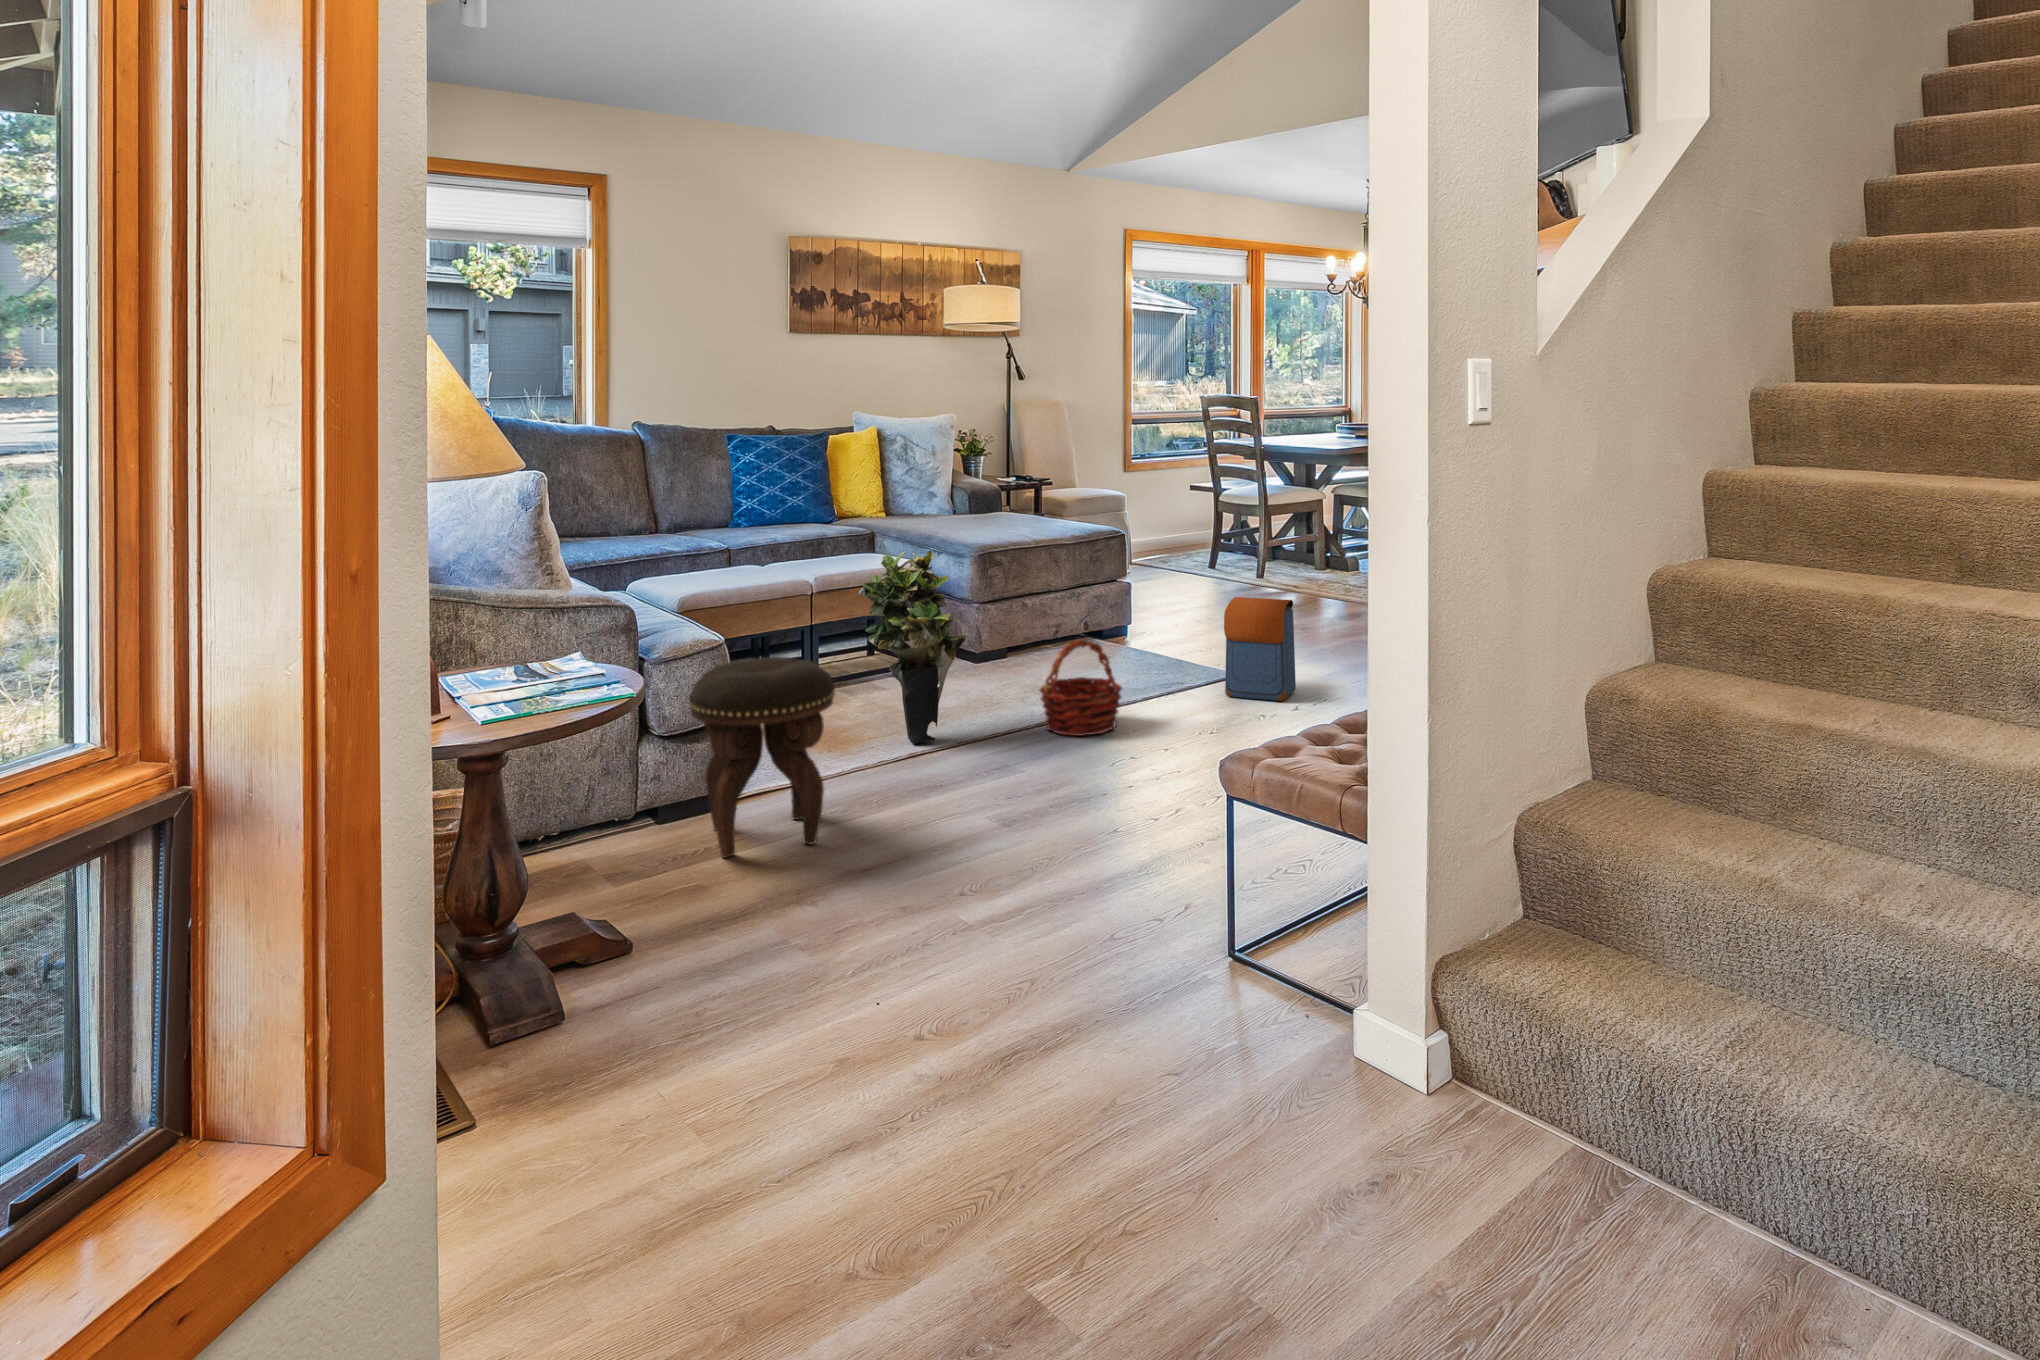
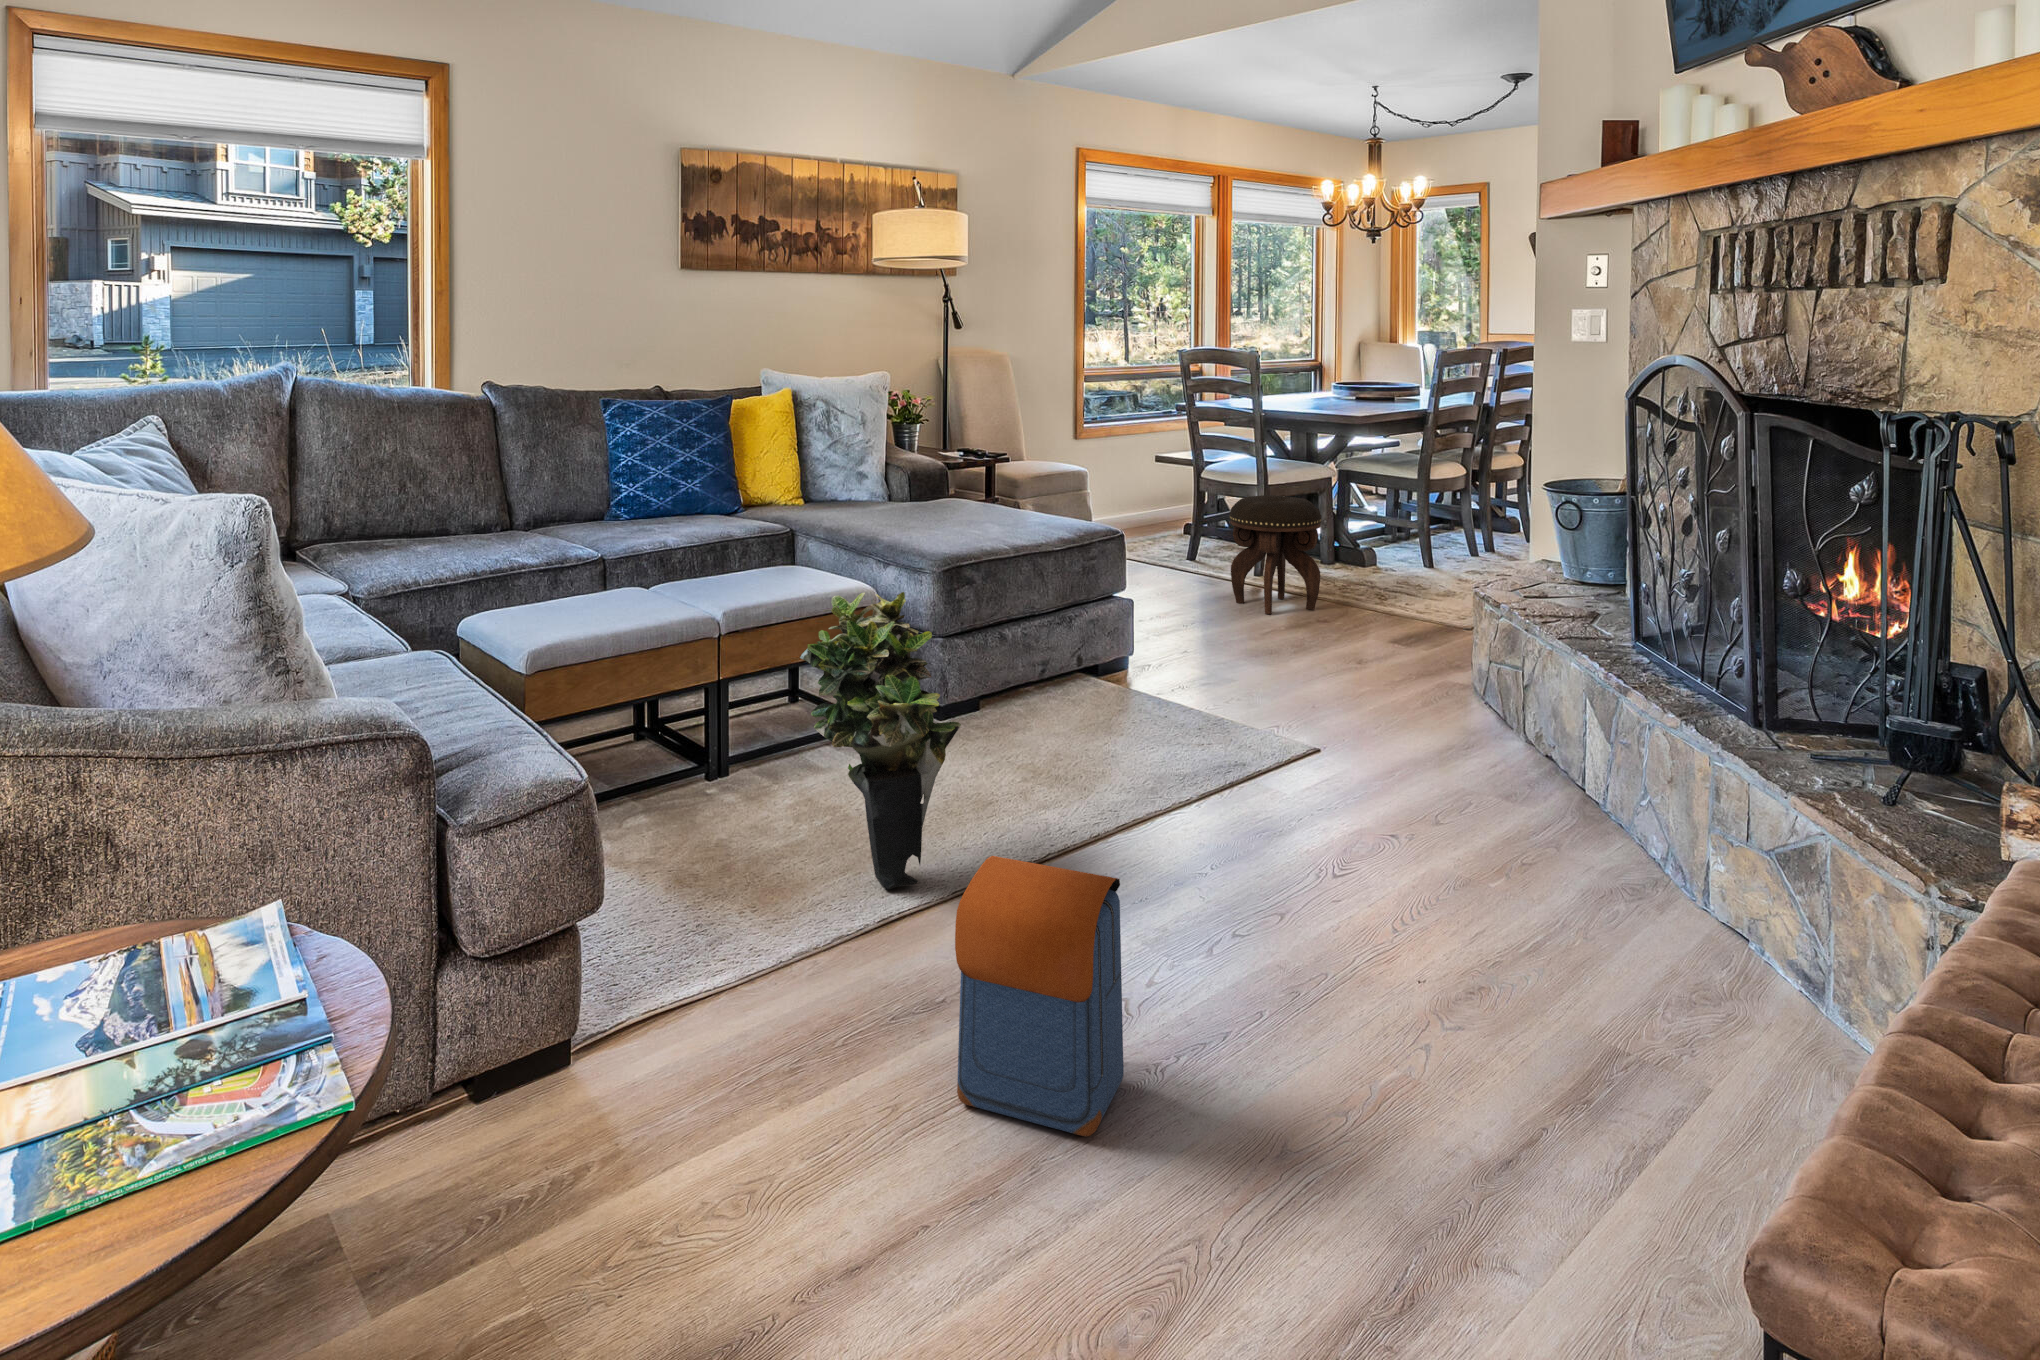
backpack: present [1224,597,1296,701] -> present [955,856,1123,1136]
basket: present [1040,639,1122,736] -> none [1064,727,1190,878]
footstool: present [689,657,835,858] -> present [1230,495,1322,614]

